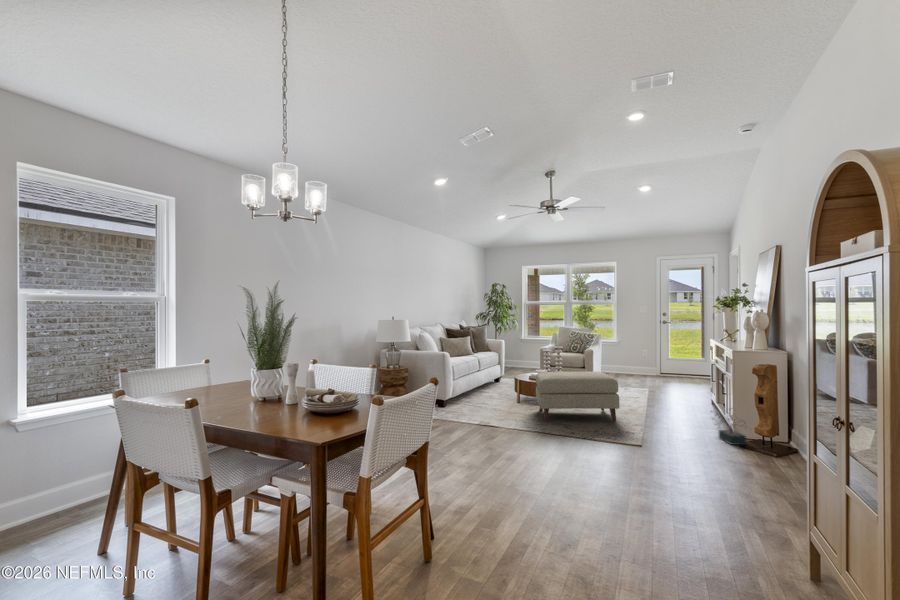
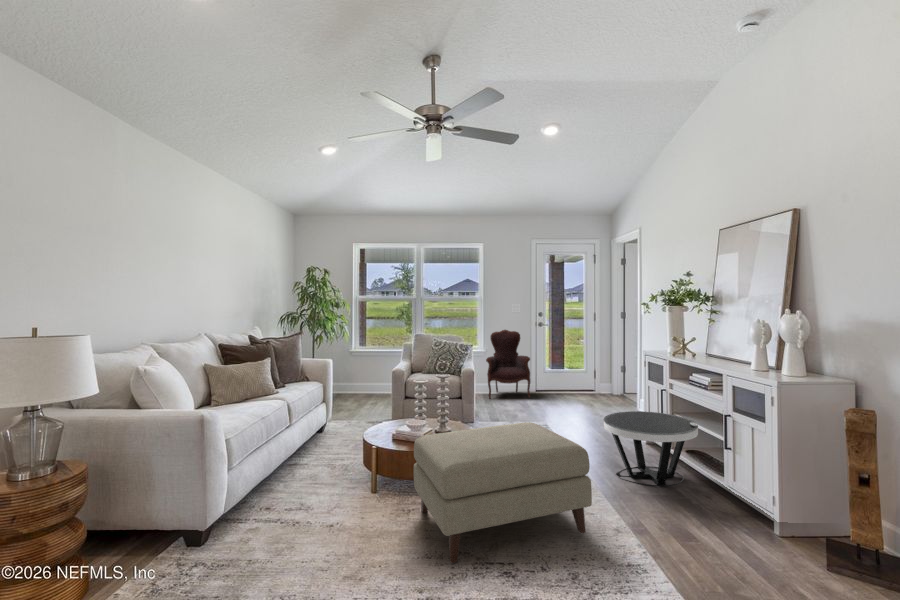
armchair: none [615,327,650,378] -> present [486,330,530,399]
side table: none [656,376,716,417] -> present [604,411,698,486]
decorative plant: present [711,407,747,445] -> none [761,486,858,575]

